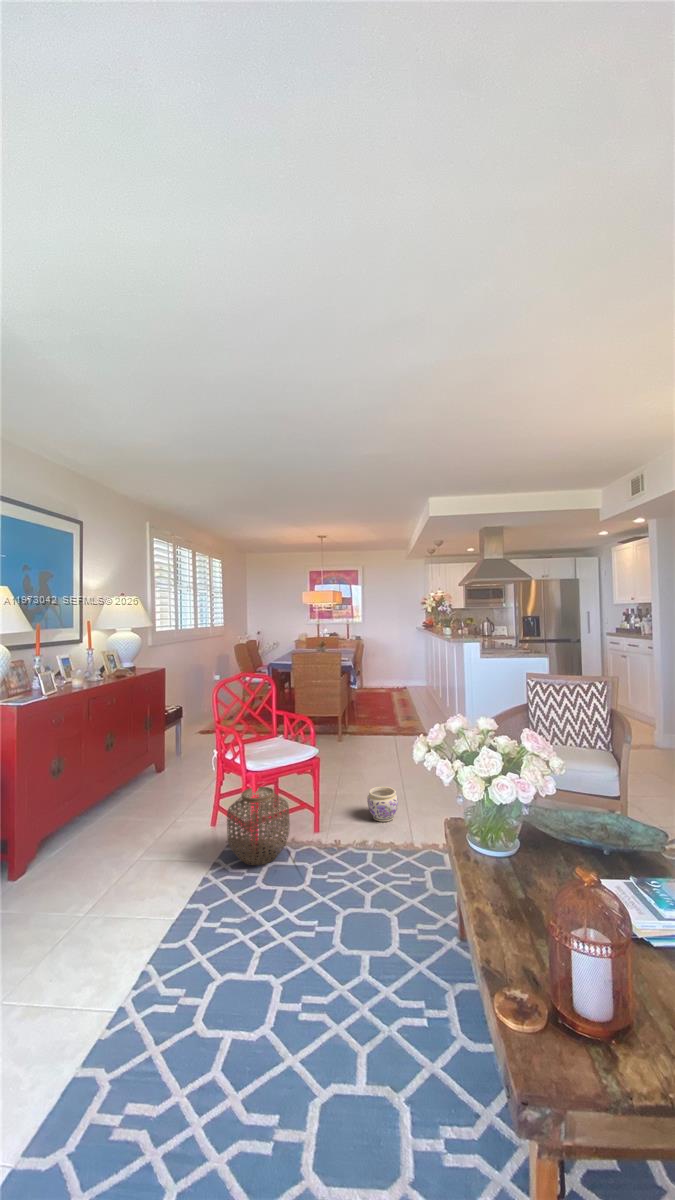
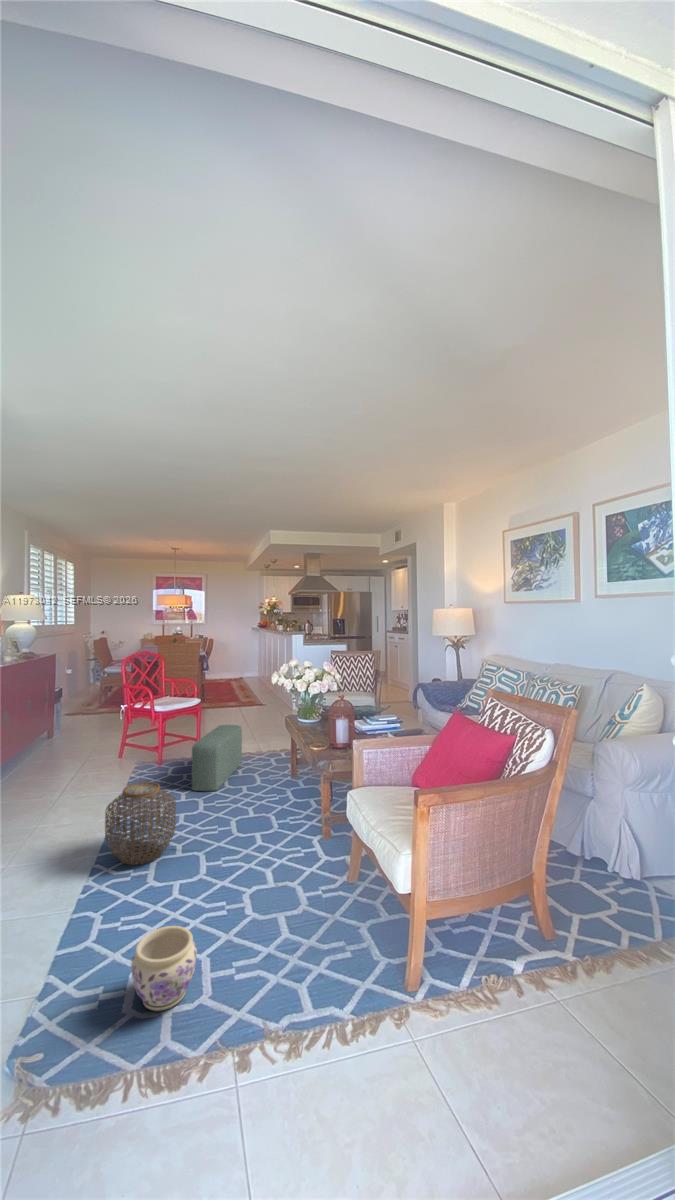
pouf: none [321,733,375,798] -> present [192,725,242,791]
planter: present [367,787,398,822] -> present [131,926,197,1012]

